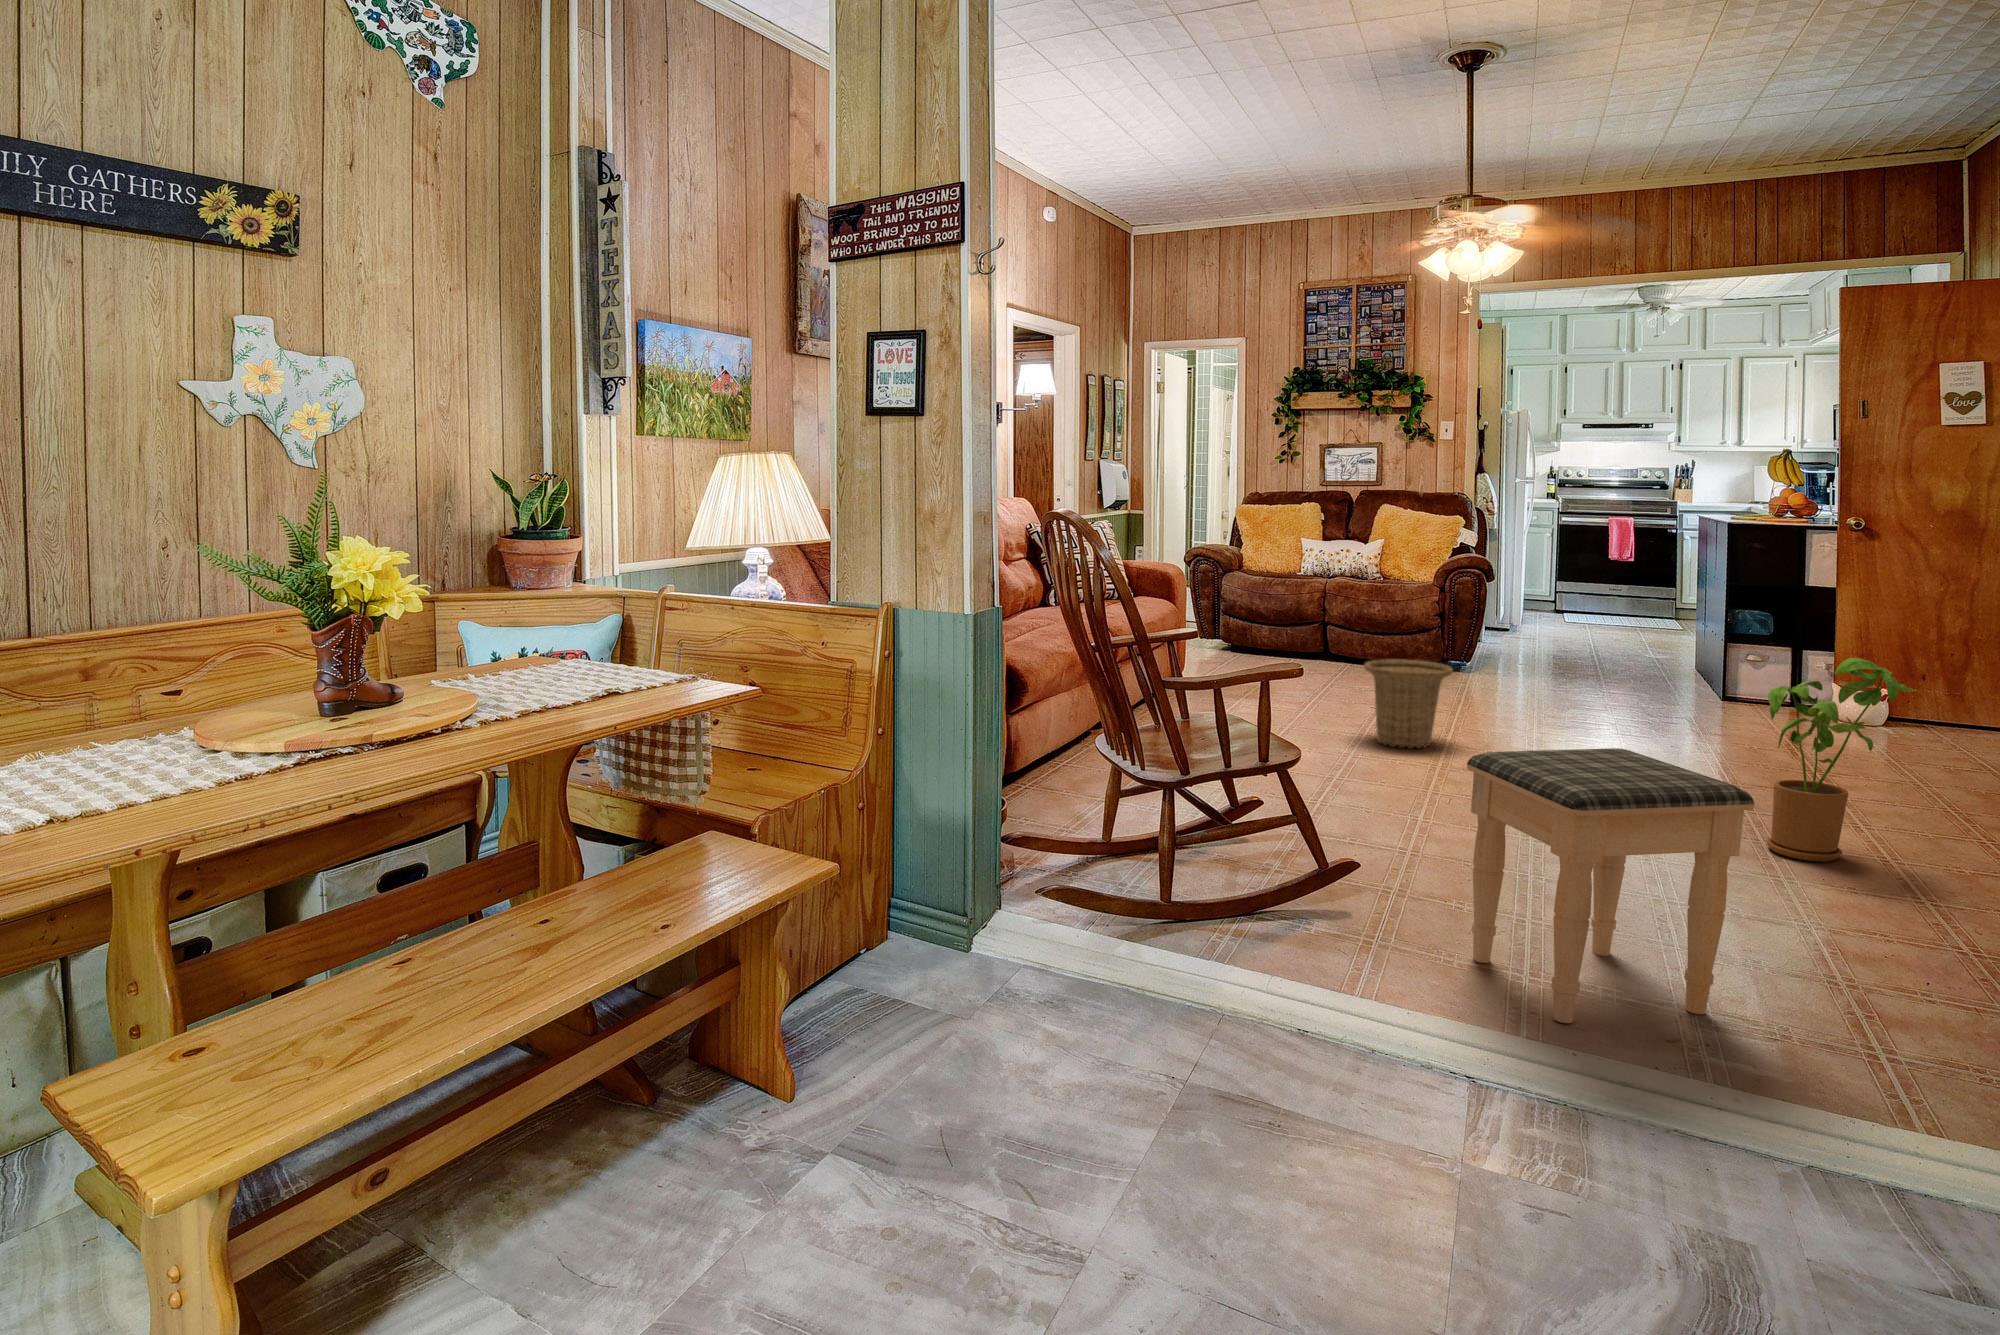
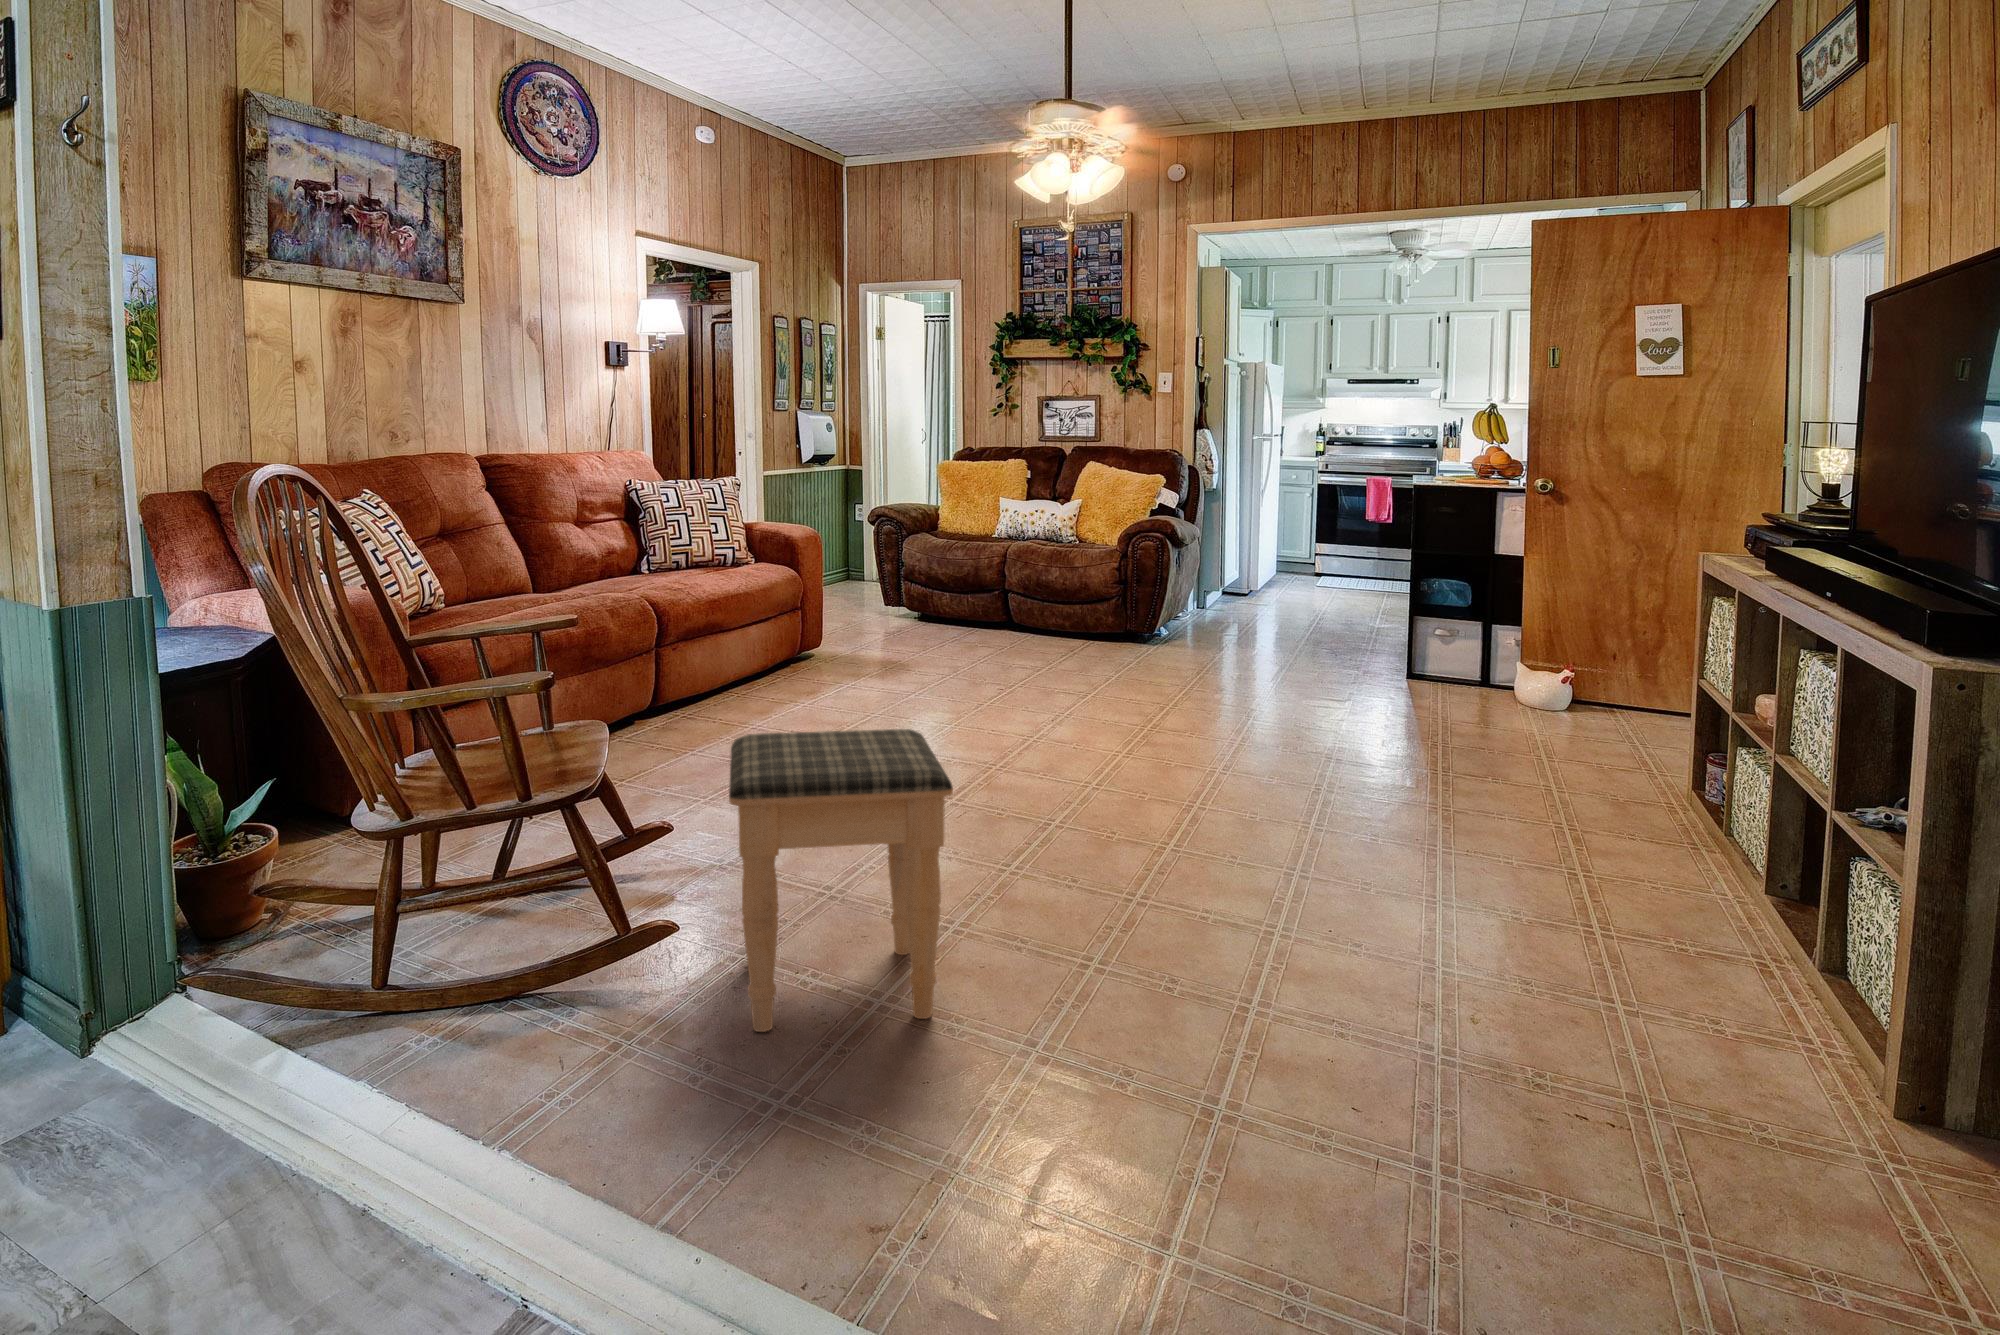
house plant: present [1766,658,1918,861] -> none [1216,629,1350,847]
basket: present [1364,659,1453,748] -> none [936,630,1027,727]

